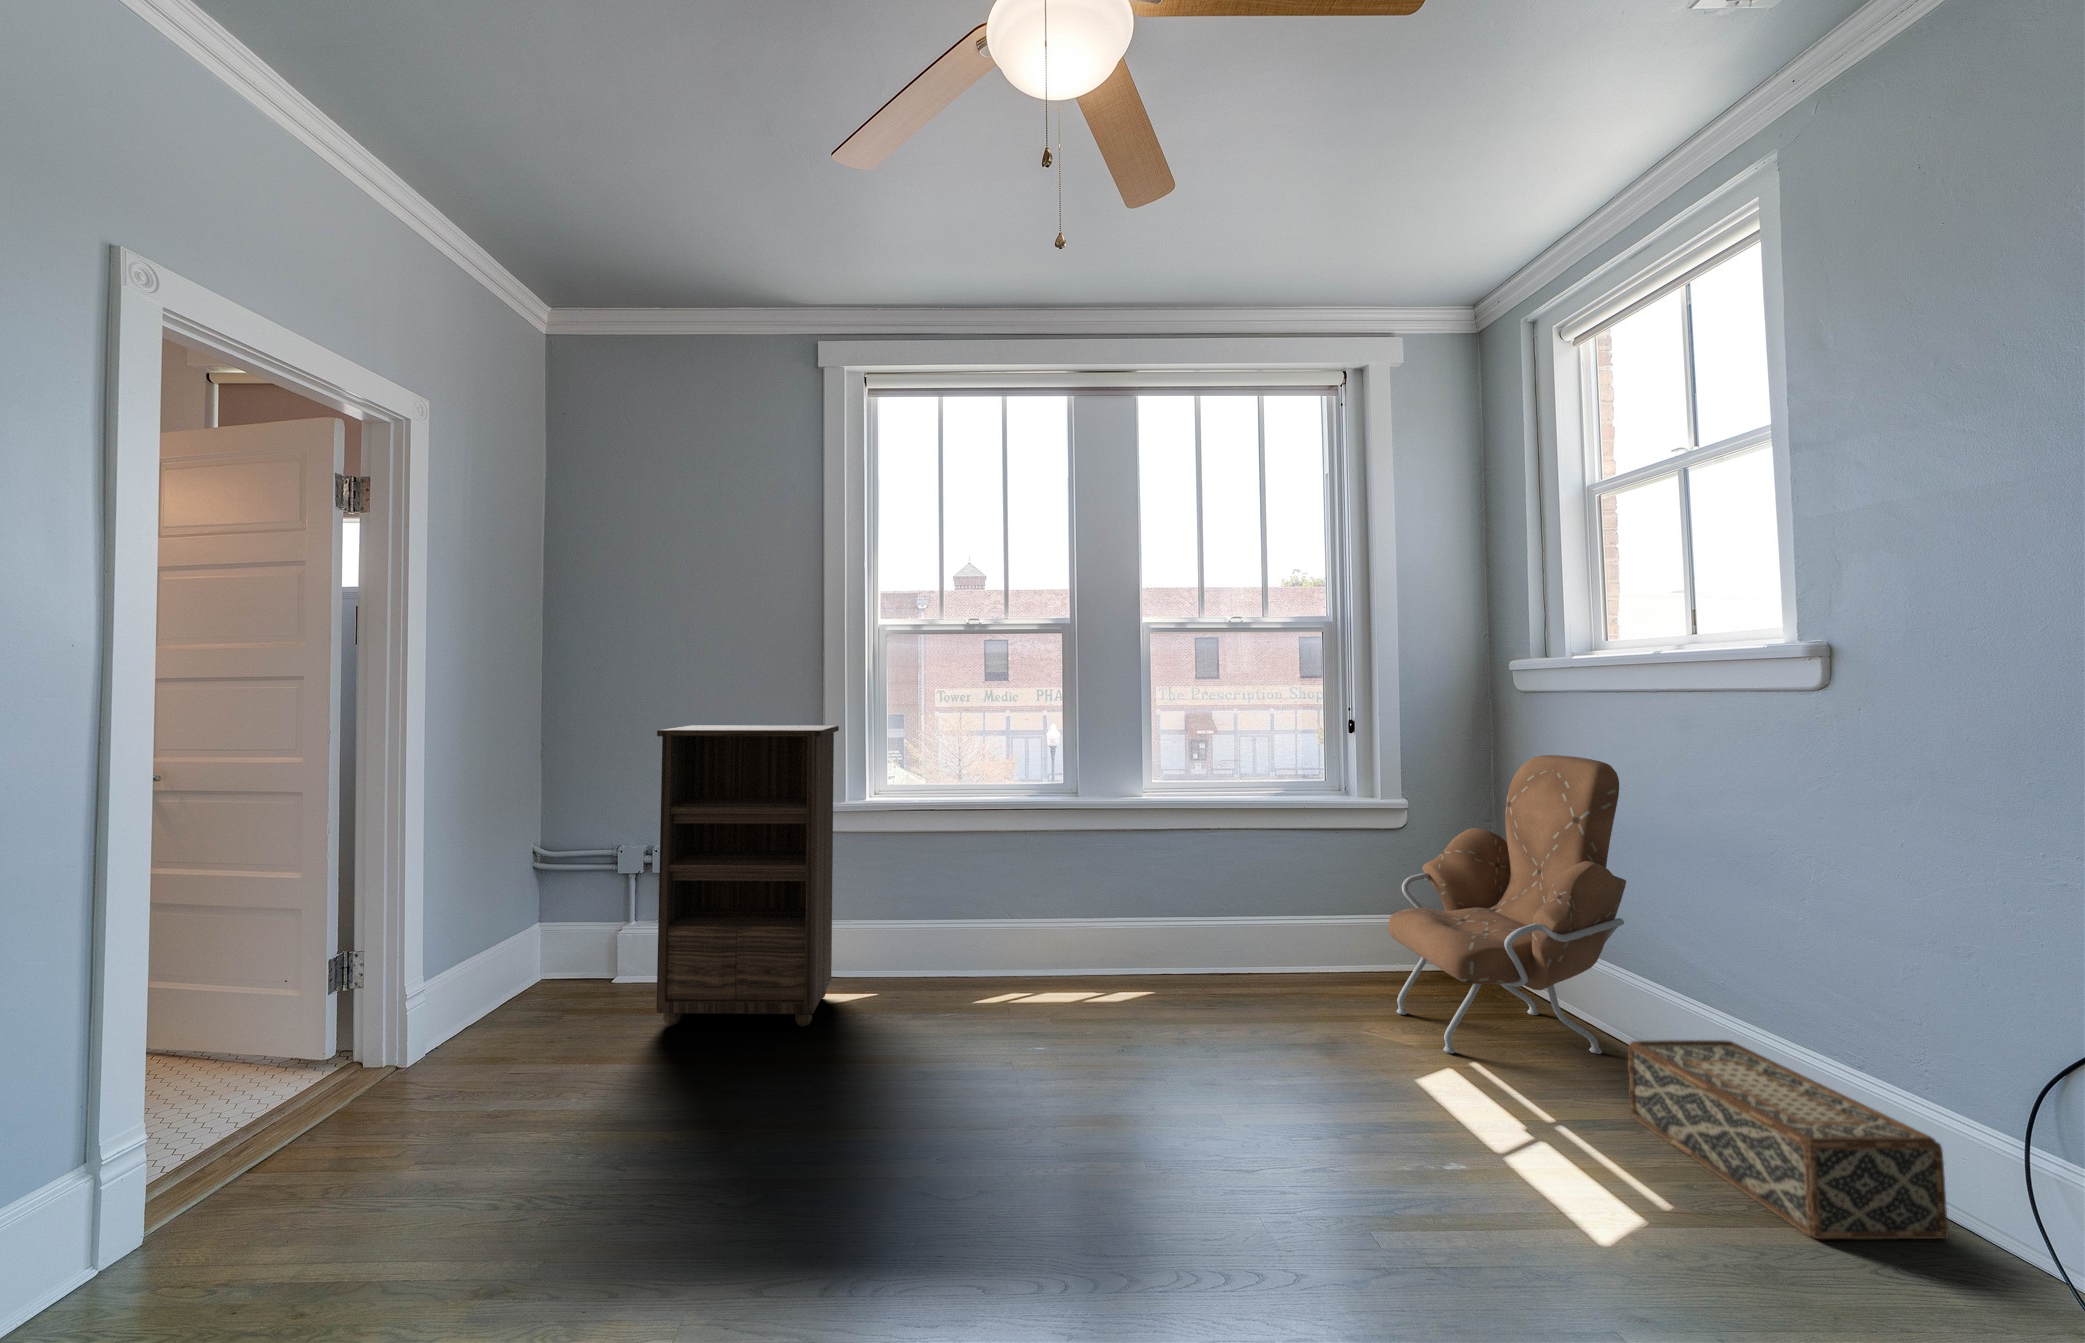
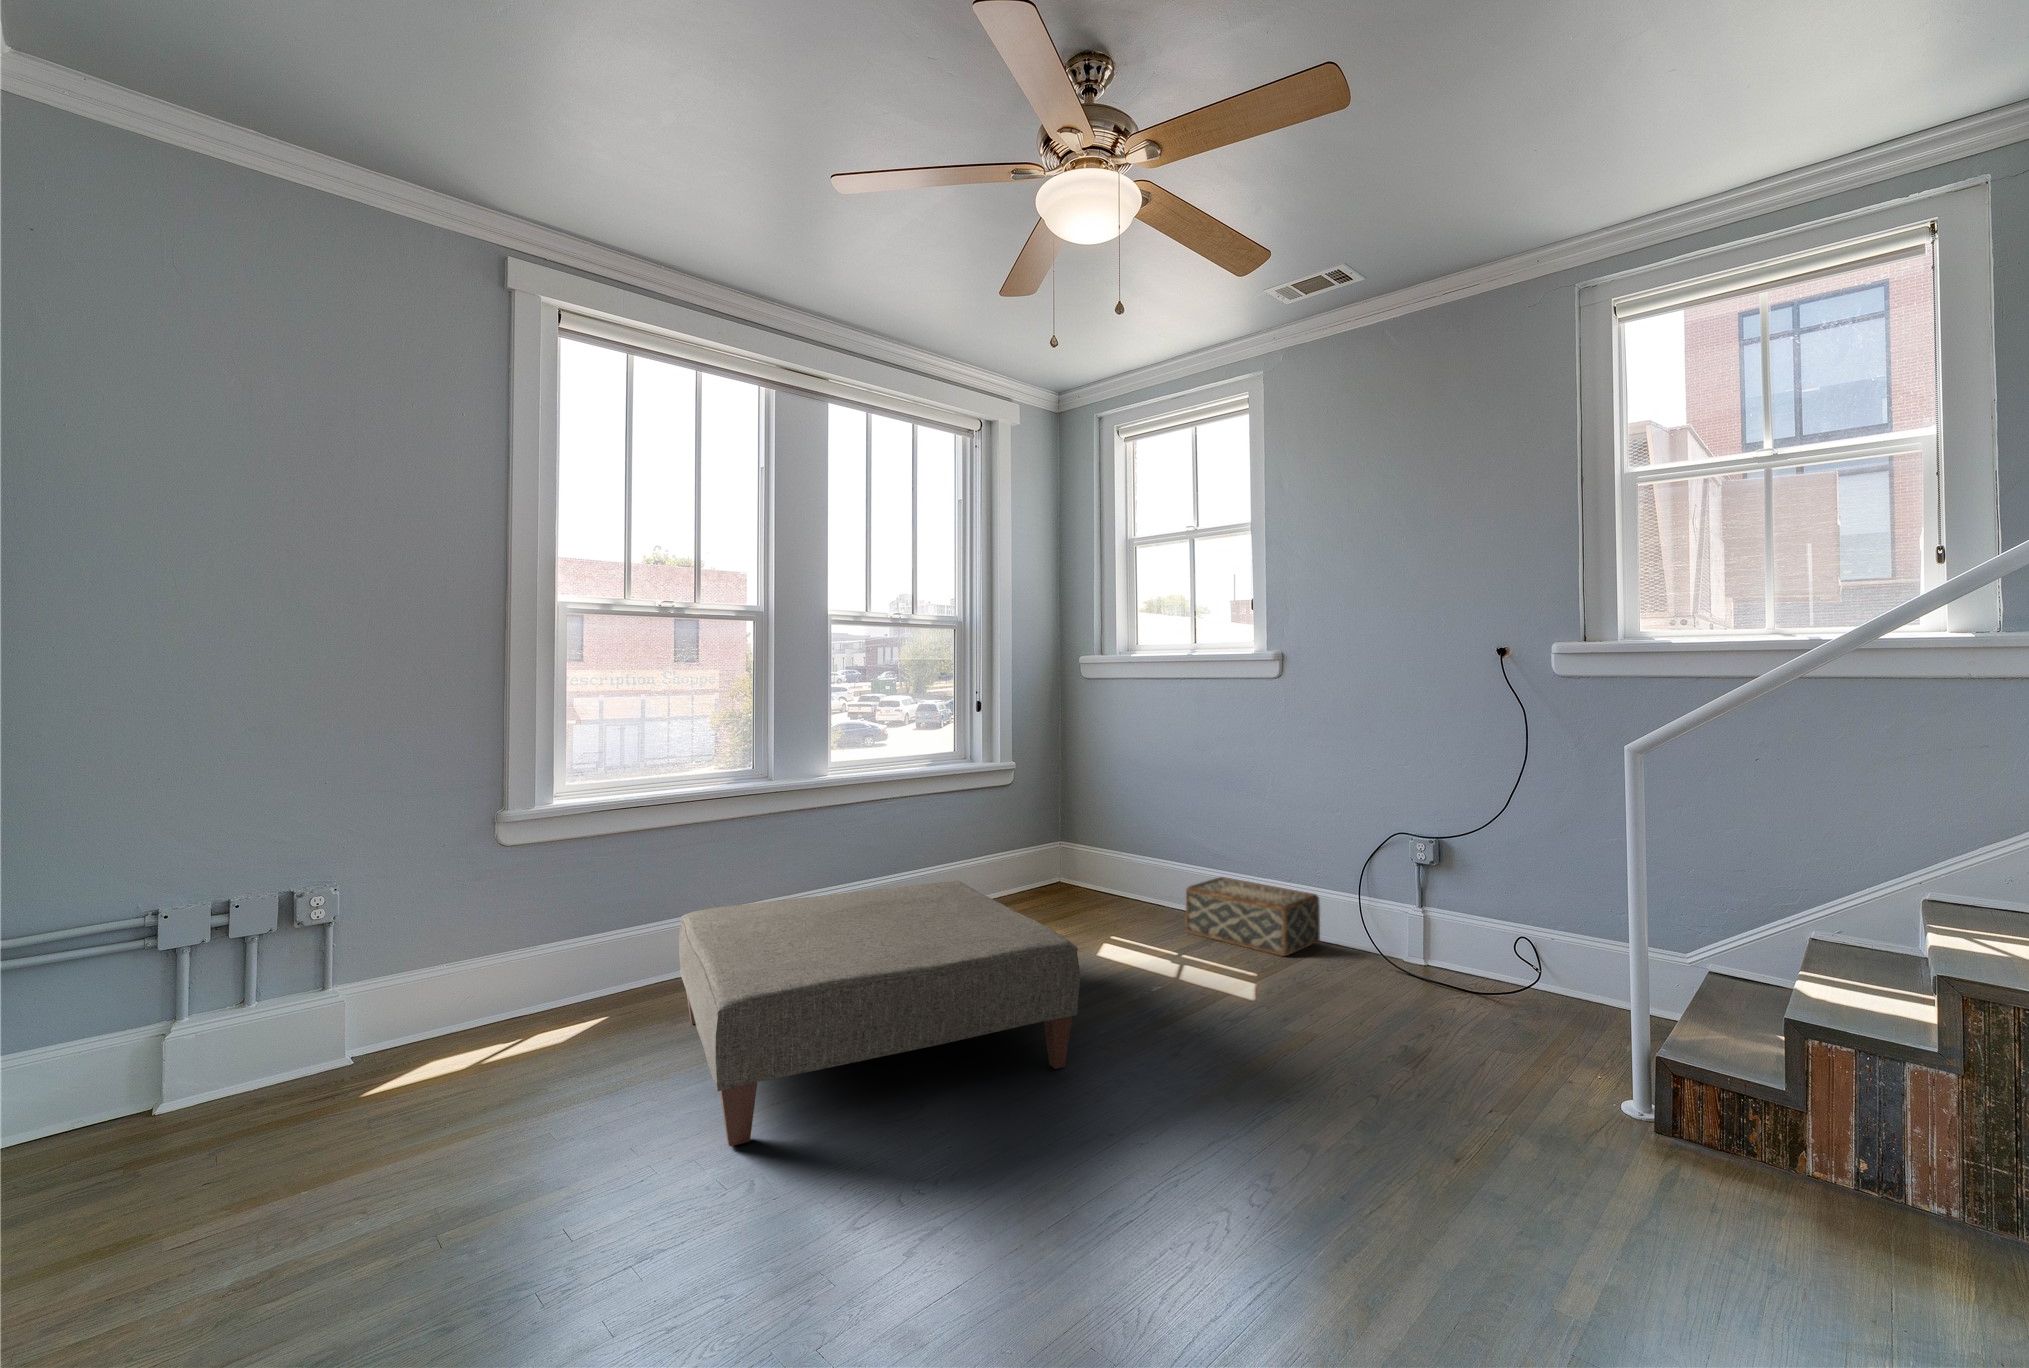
bookshelf: present [657,725,839,1026] -> none [324,719,580,1113]
armchair: present [1388,755,1626,1054] -> none [1021,720,1168,928]
ottoman: none [766,919,1220,1259] -> present [679,881,1080,1146]

